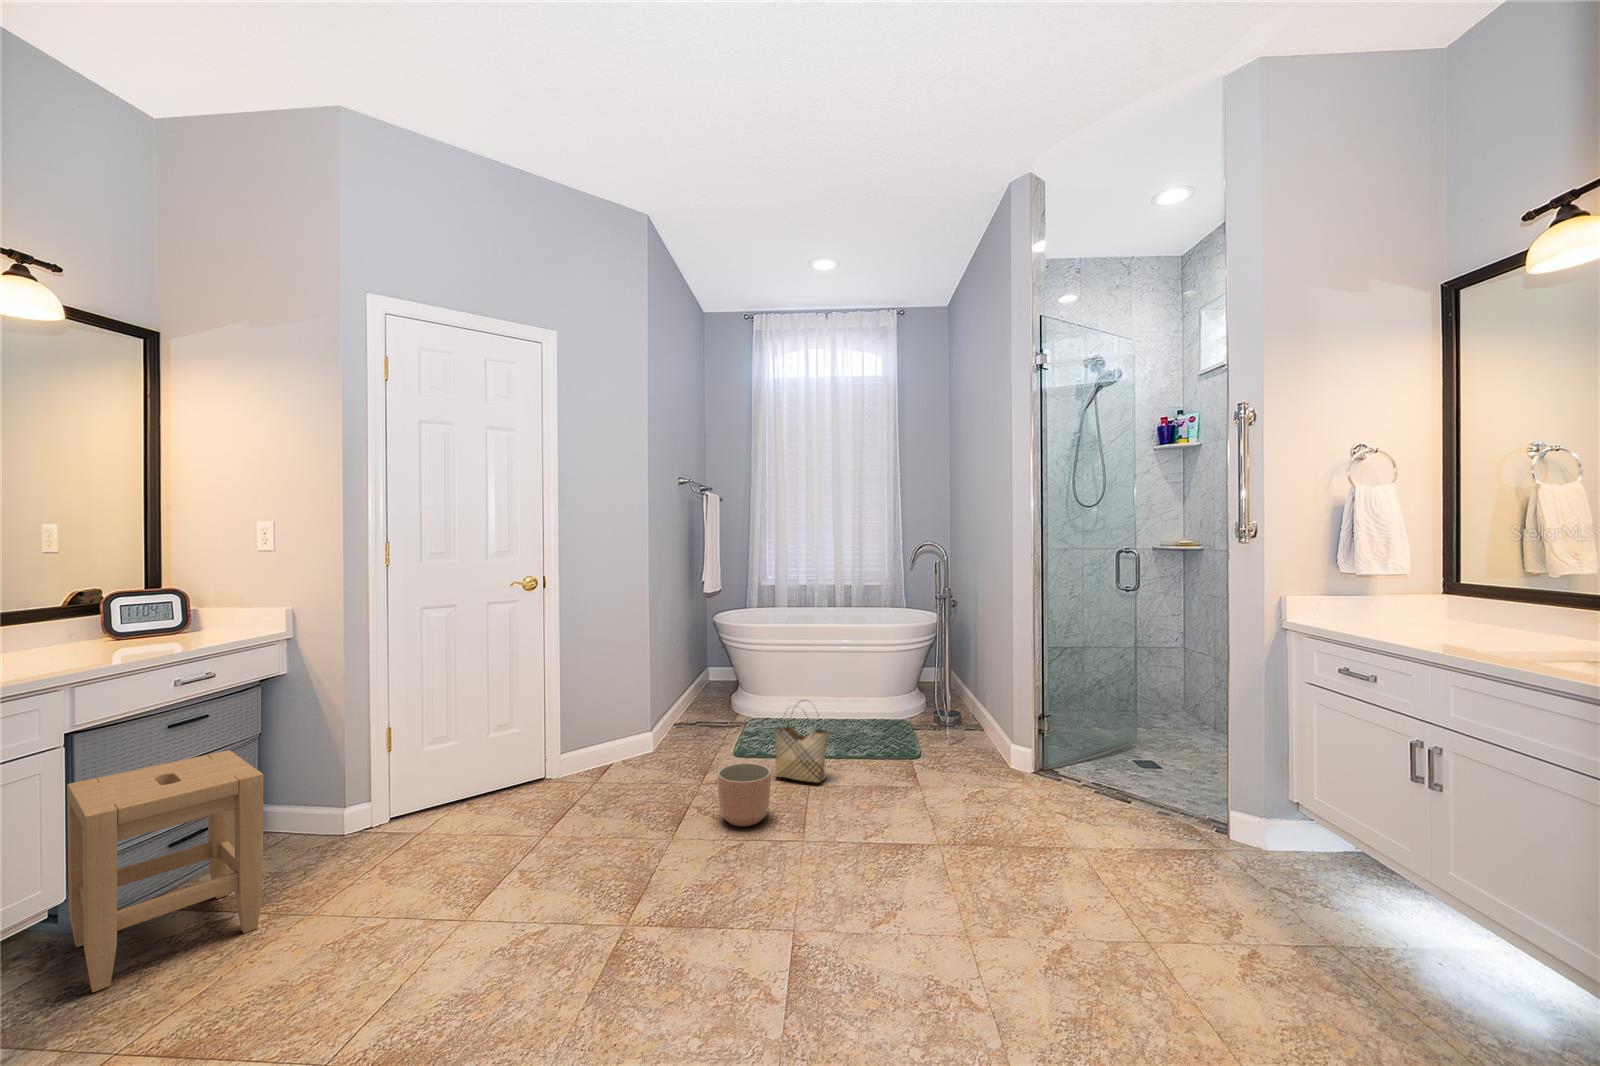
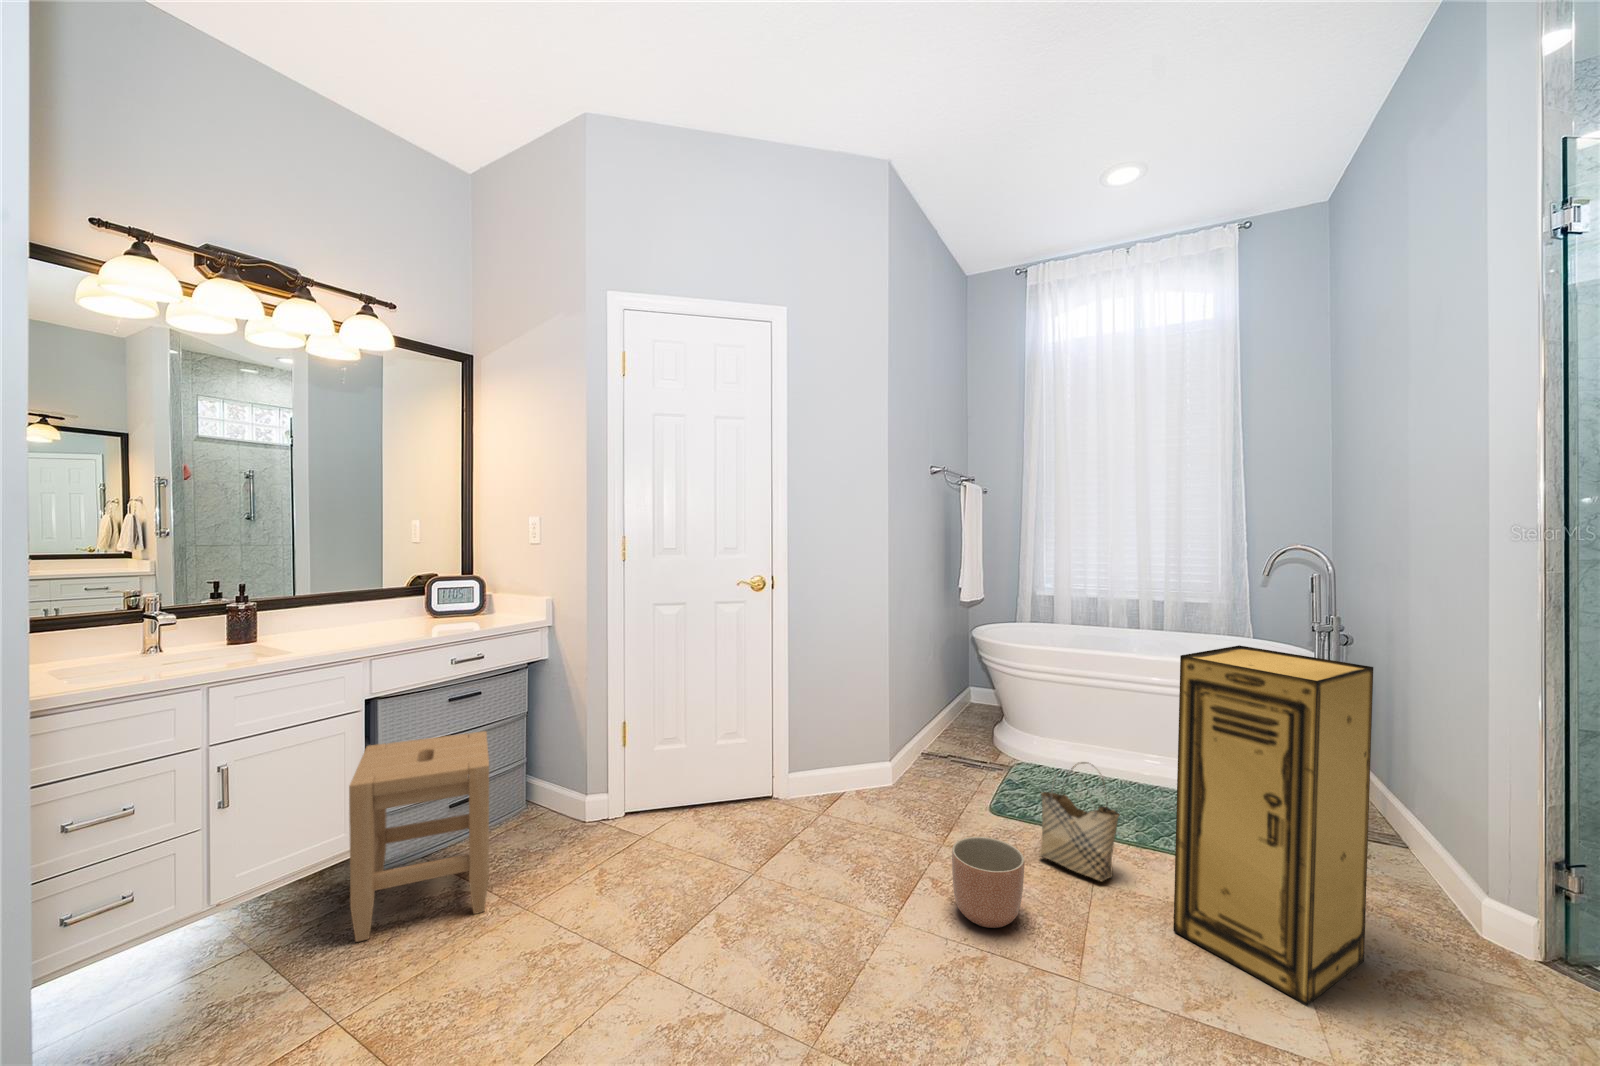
storage cabinet: none [866,603,968,820] -> present [1173,645,1373,1005]

